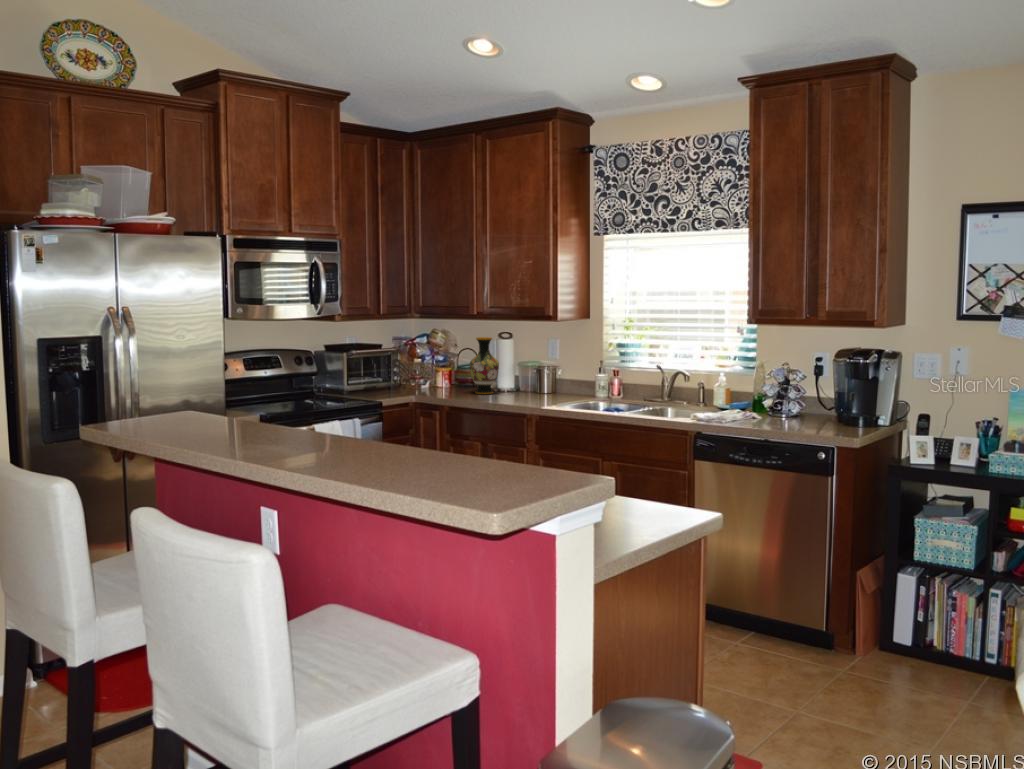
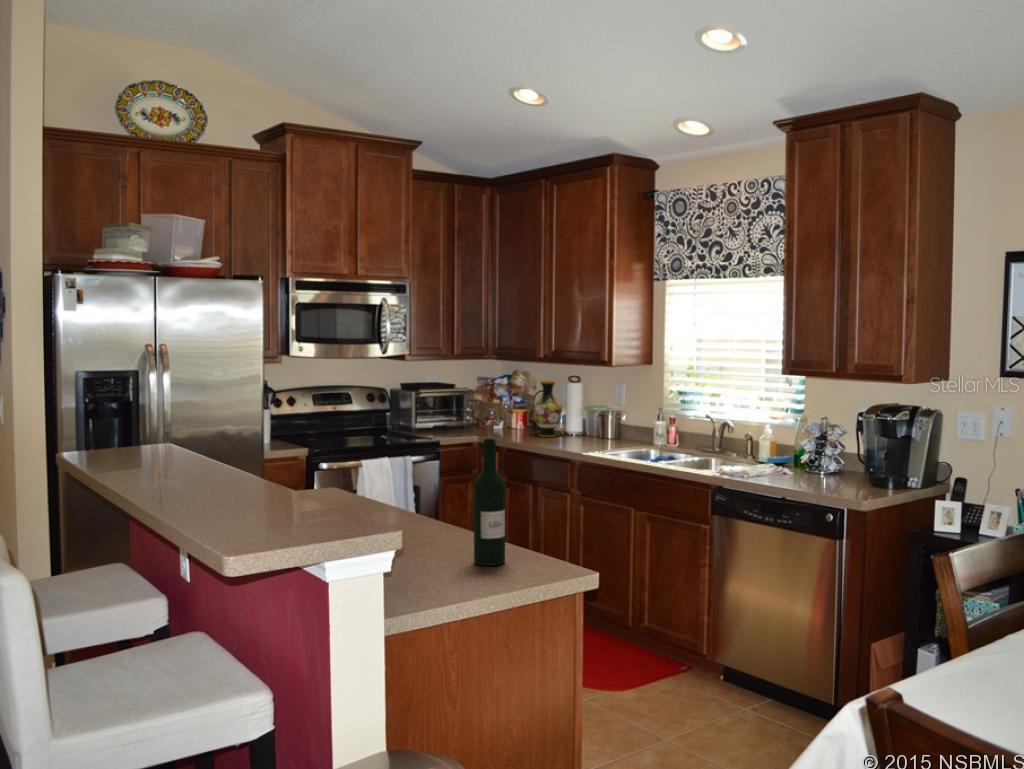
wine bottle: none [640,381,675,519] -> present [474,439,505,566]

